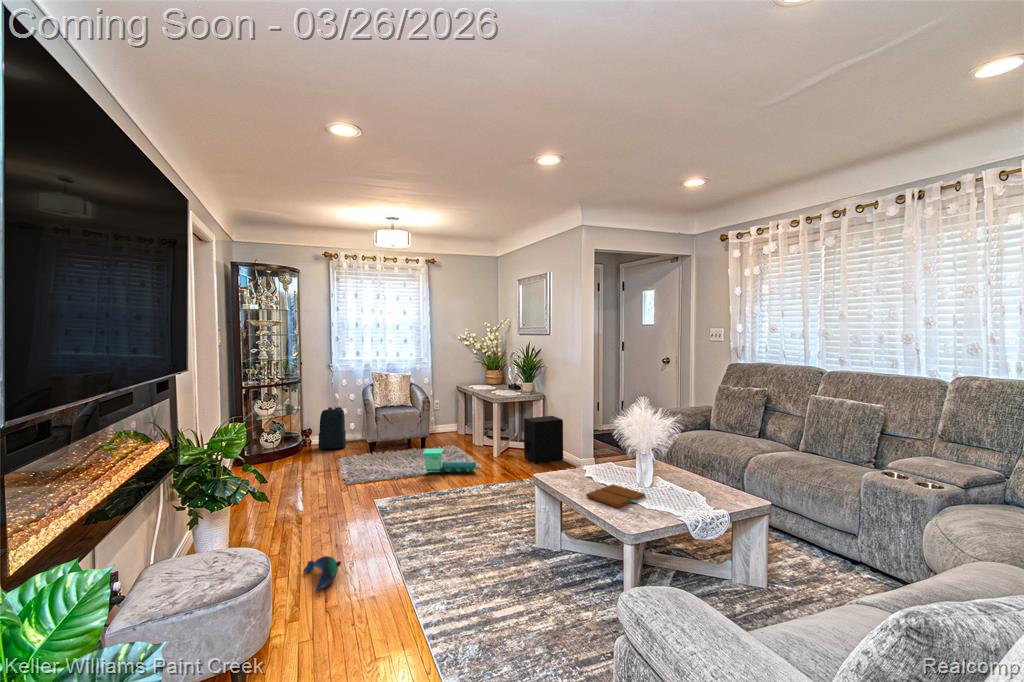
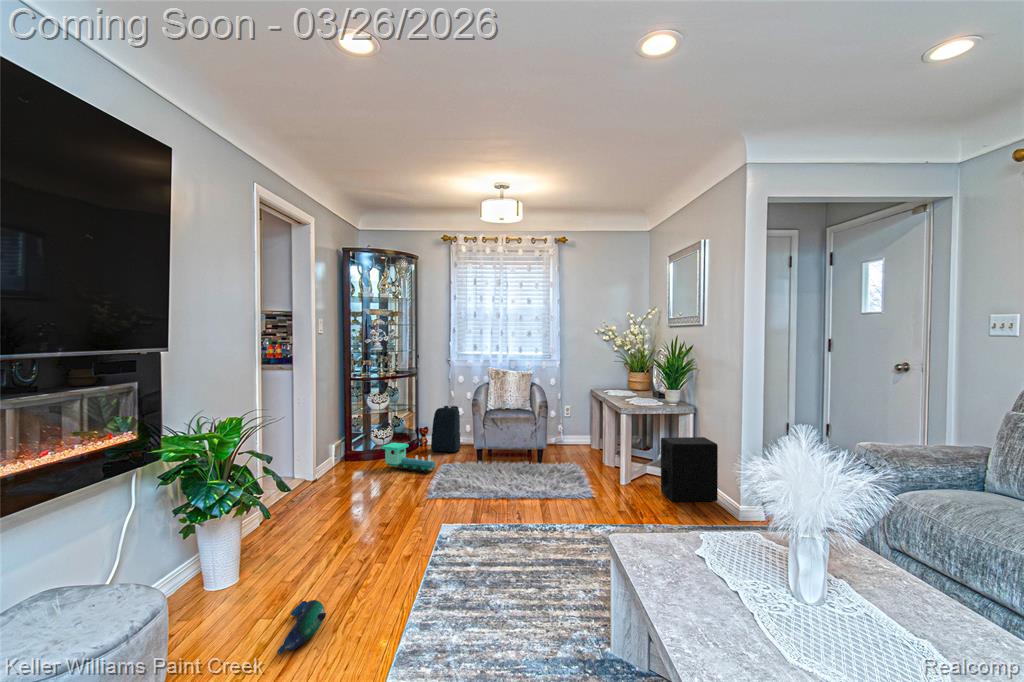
toy train: present [423,449,476,474] -> present [382,443,436,473]
book: present [586,484,645,508] -> none [679,582,808,647]

